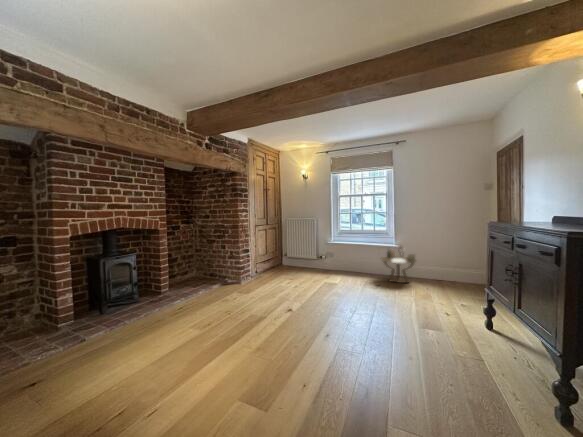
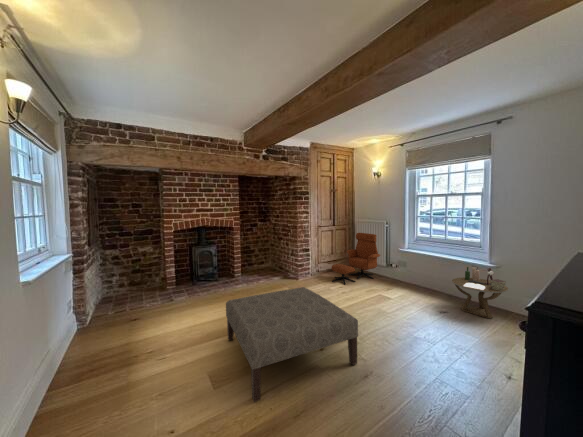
lounge chair: none [274,230,314,279] -> present [332,233,380,284]
ottoman: none [227,280,373,401] -> present [226,287,358,402]

